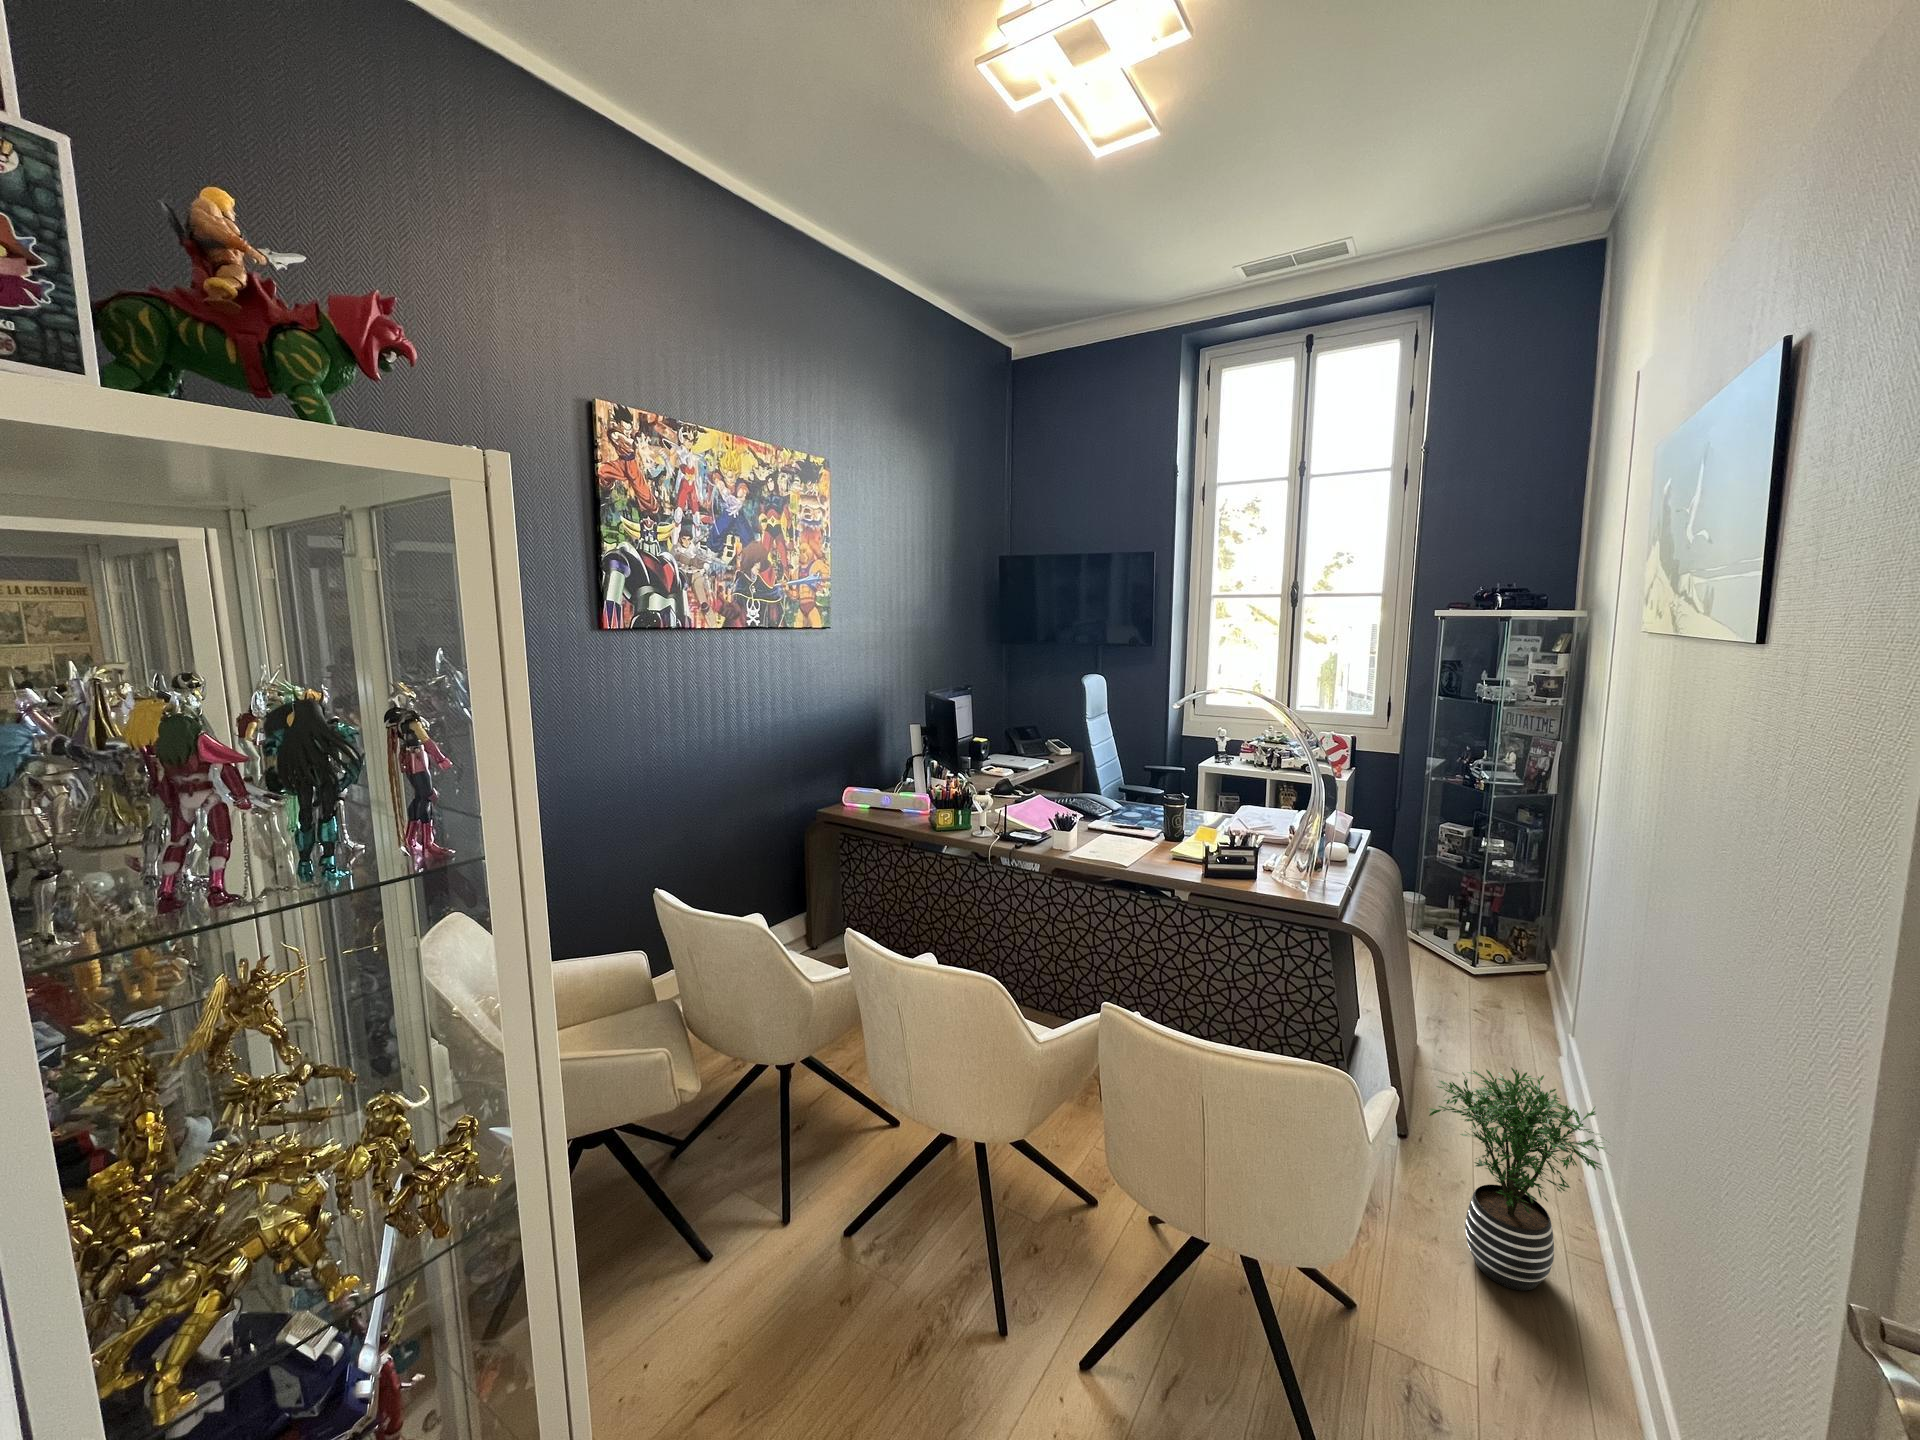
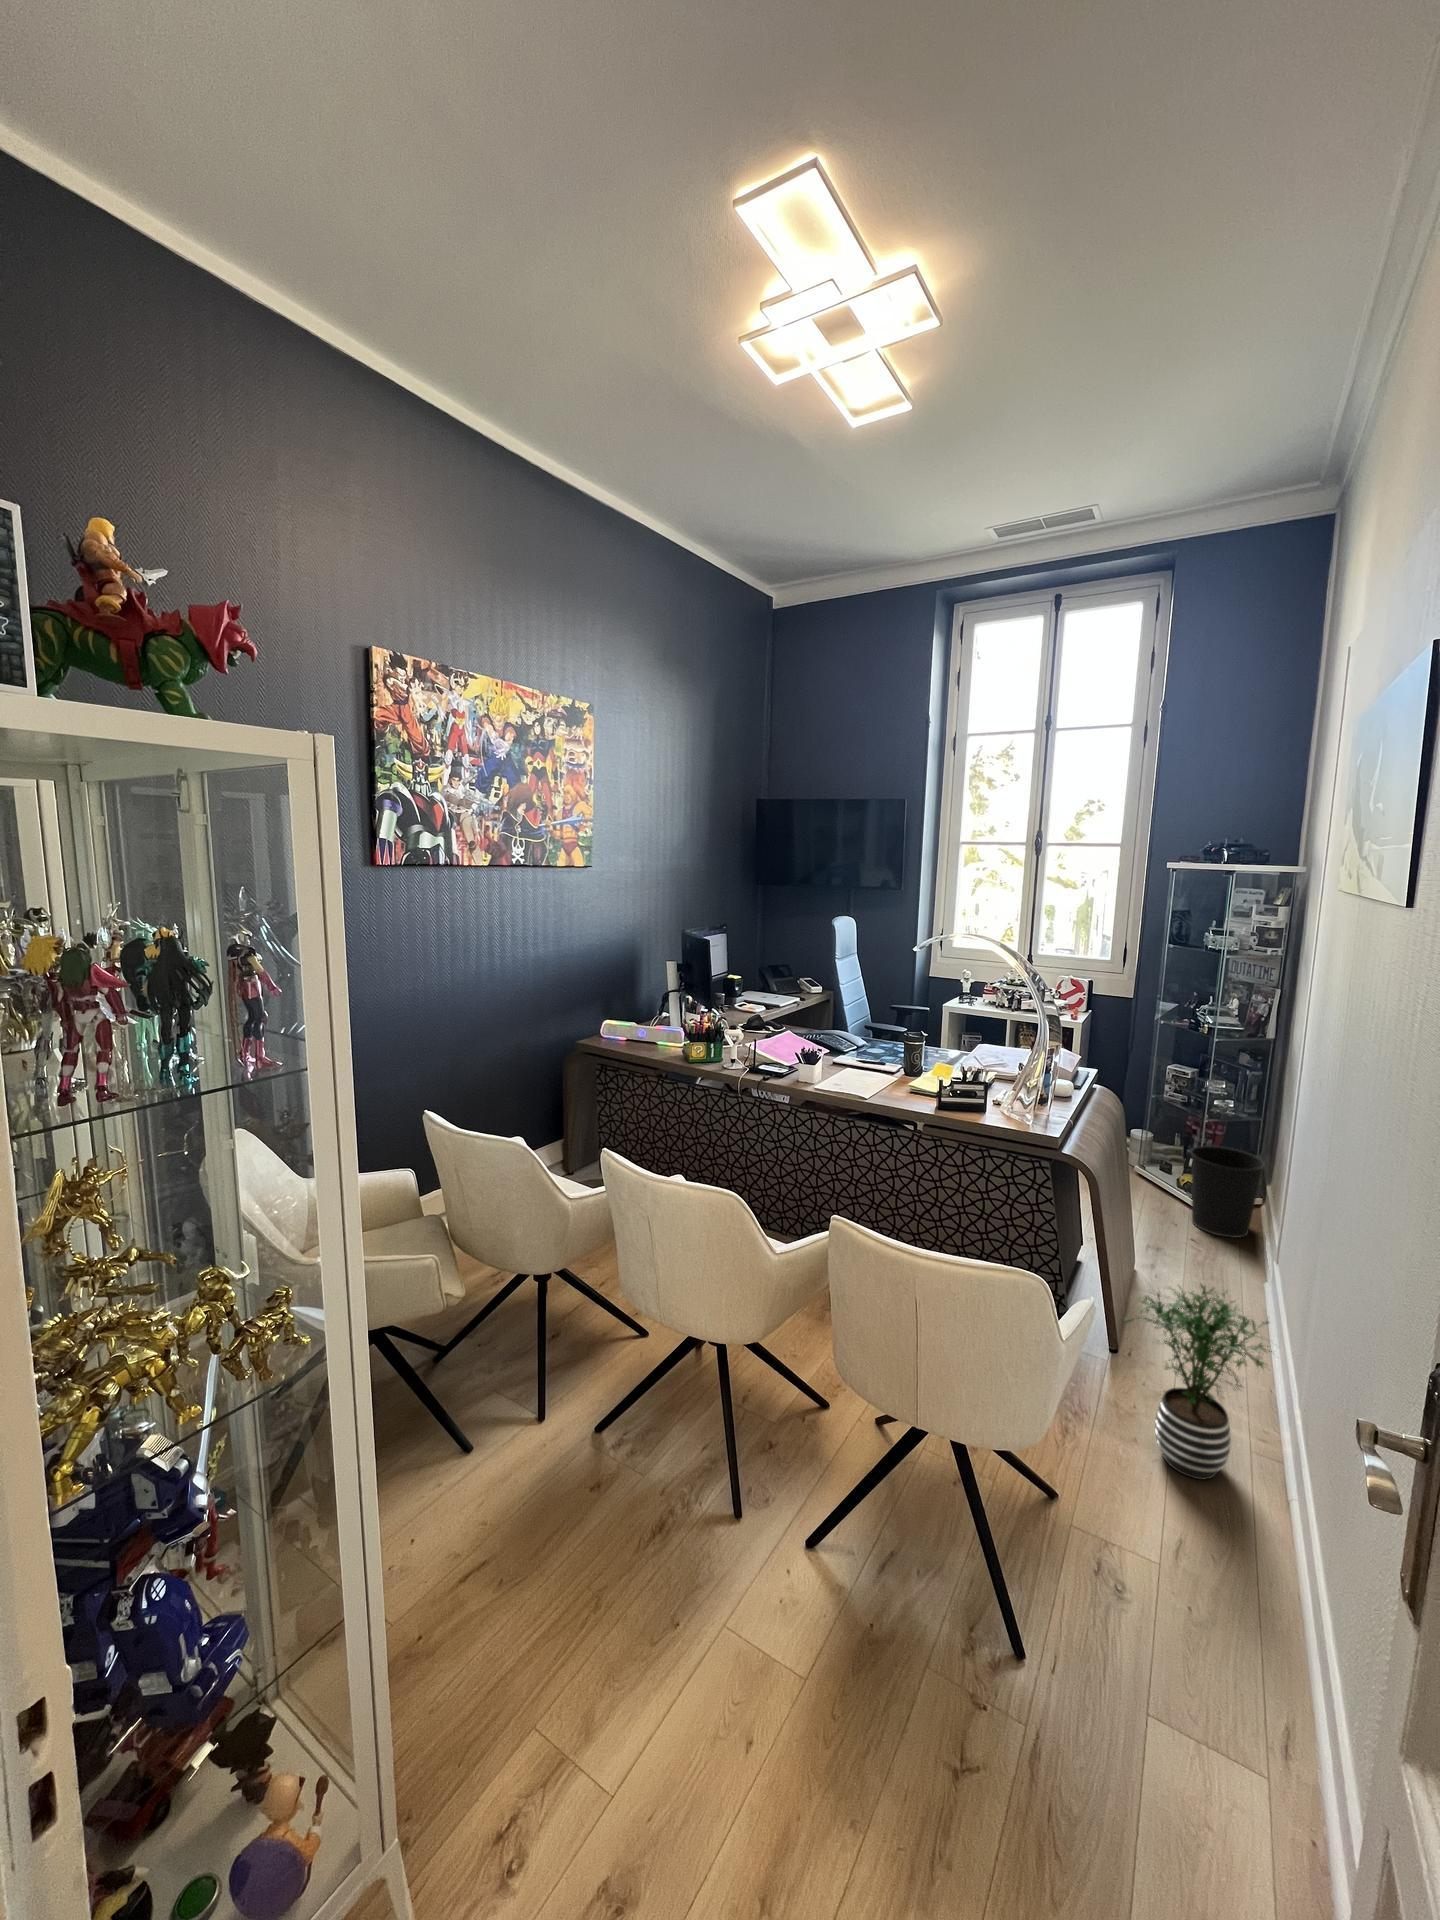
wastebasket: none [1468,907,1550,1005] -> present [1190,1146,1265,1238]

